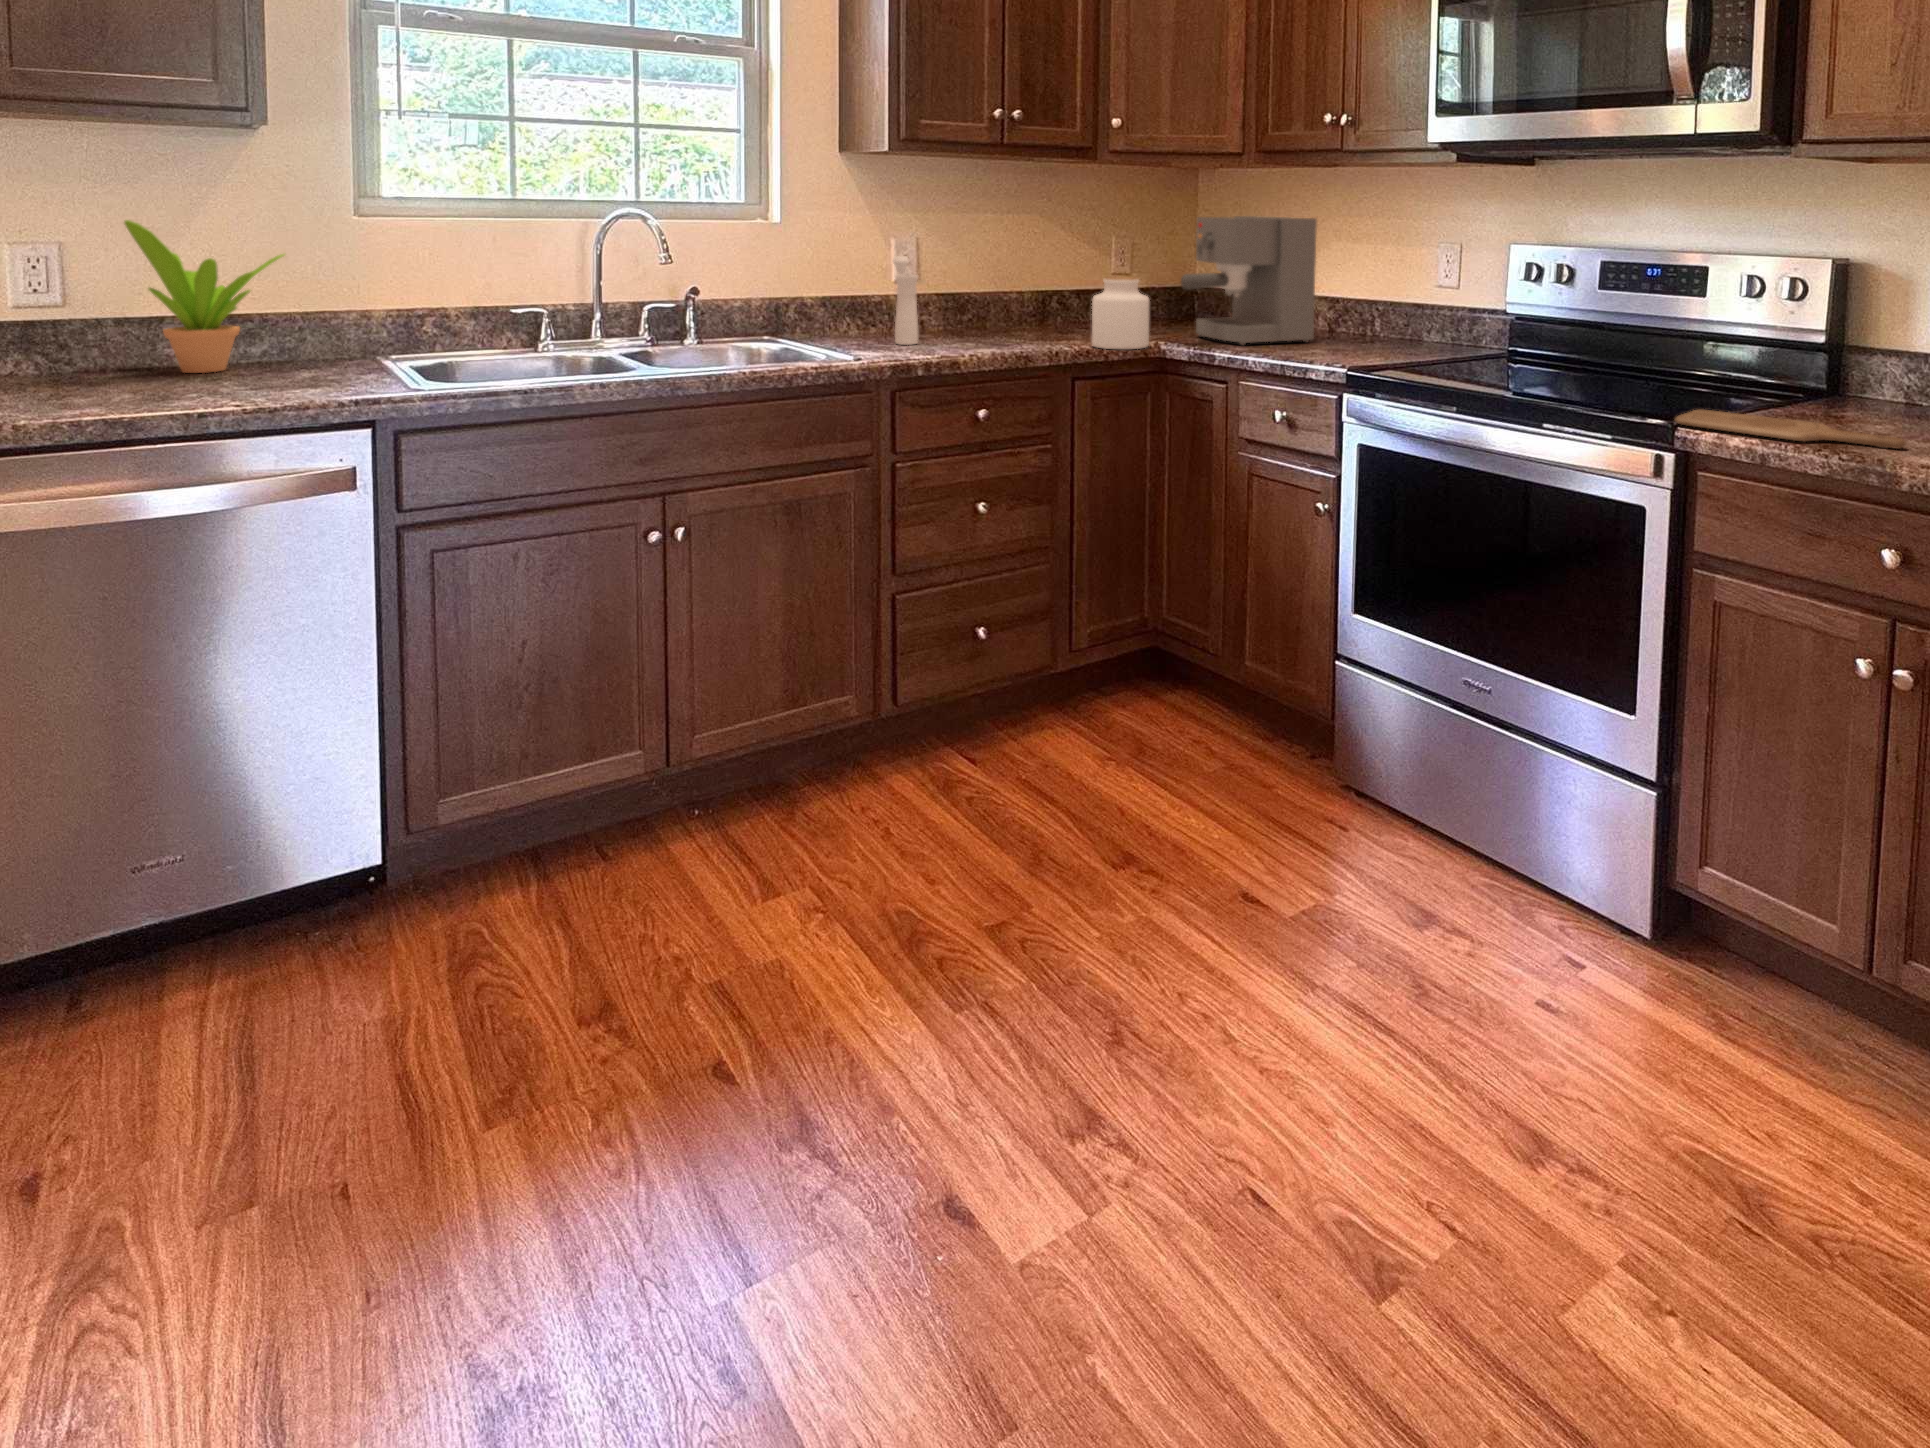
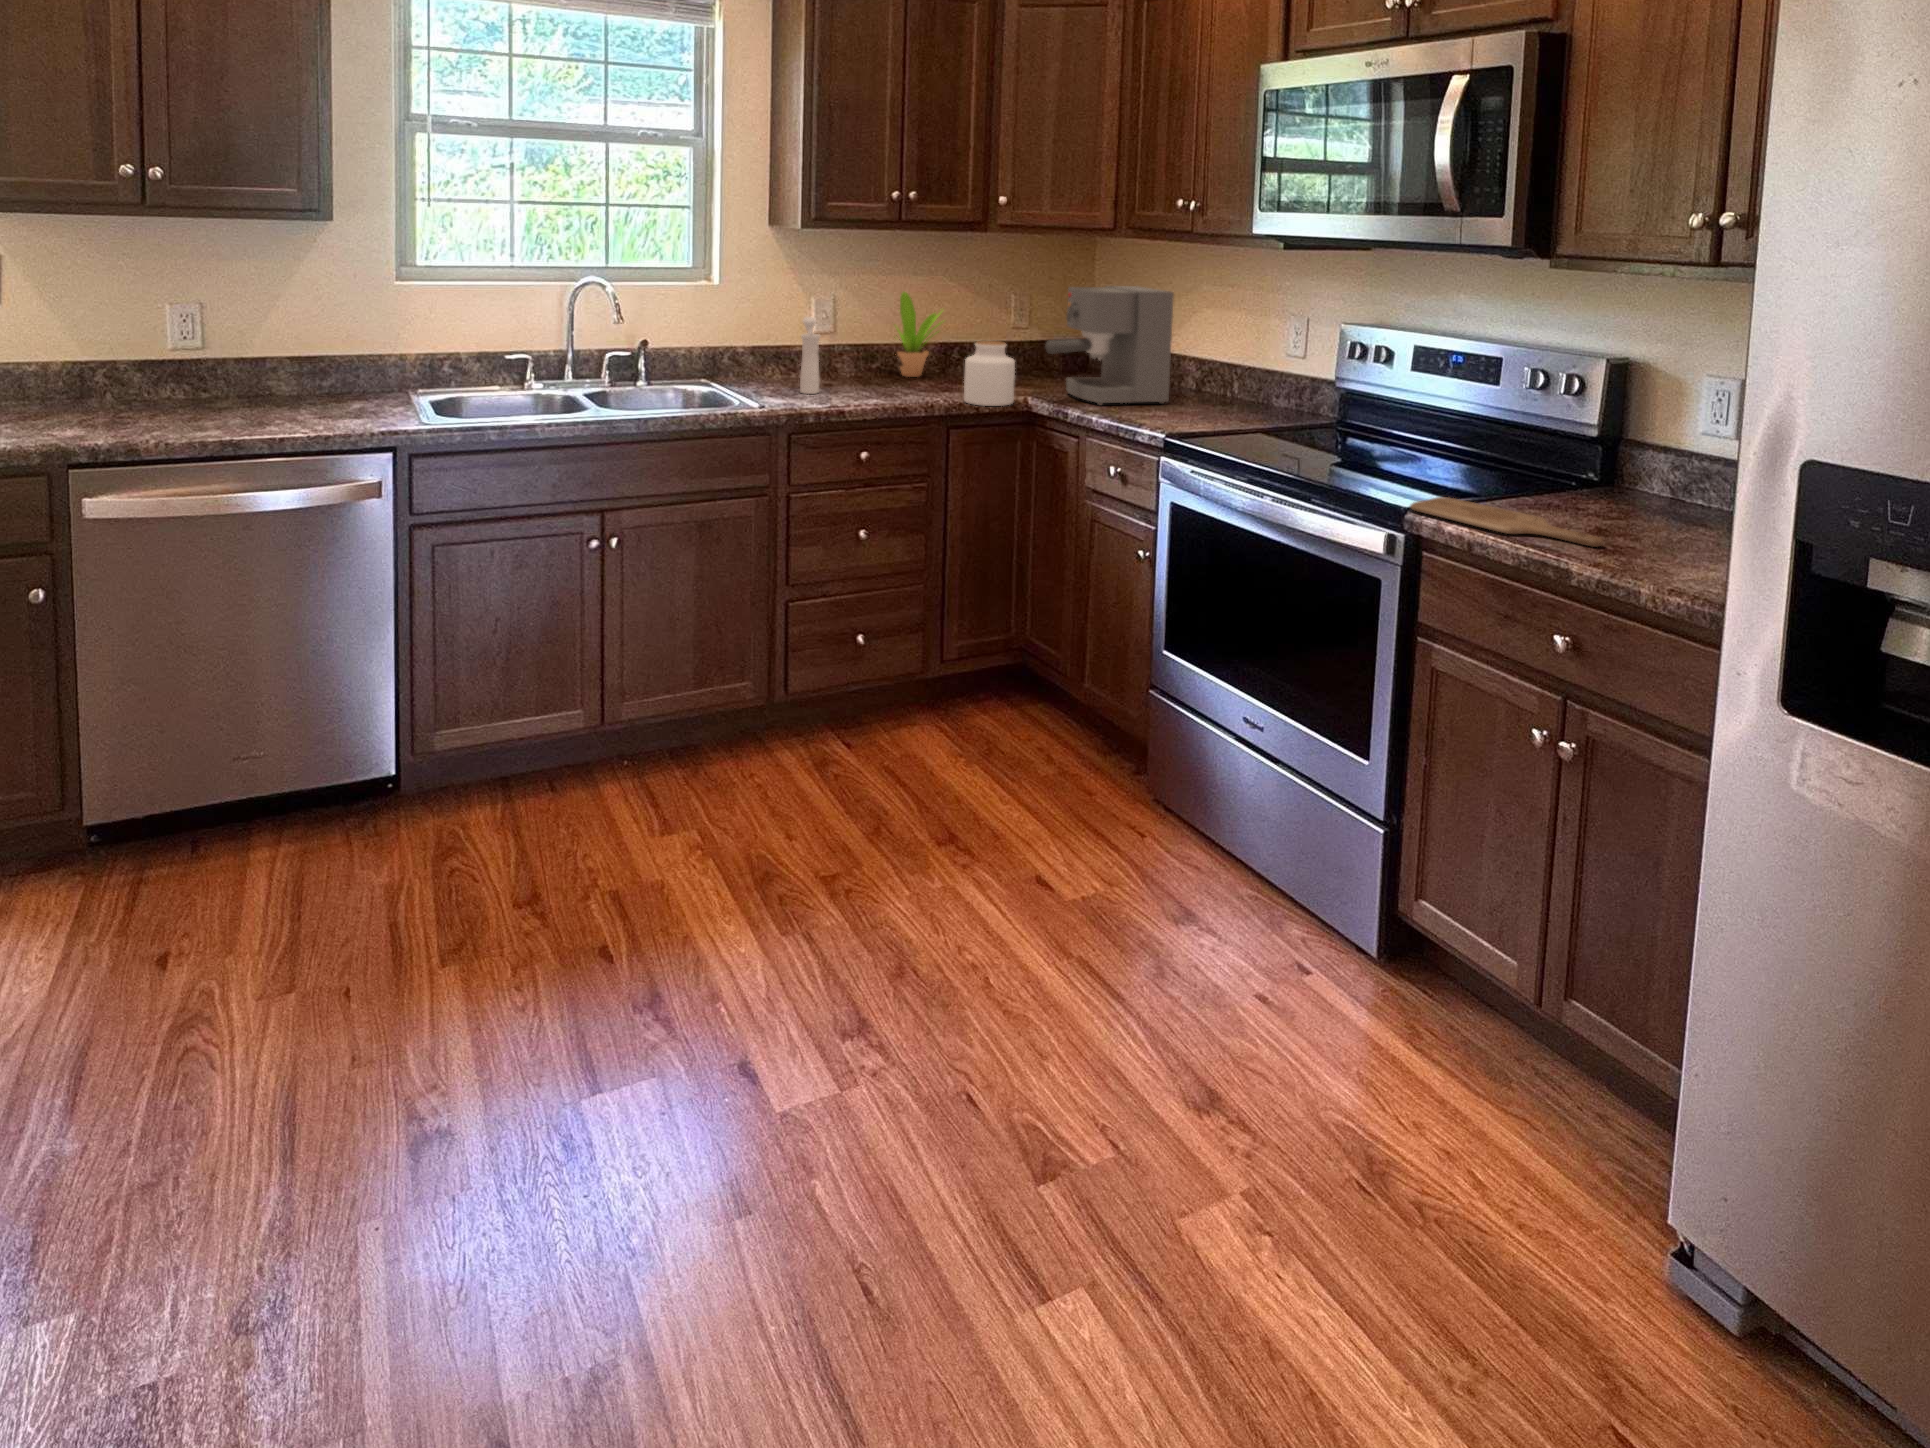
potted plant: present [124,220,284,373] -> present [897,292,941,377]

